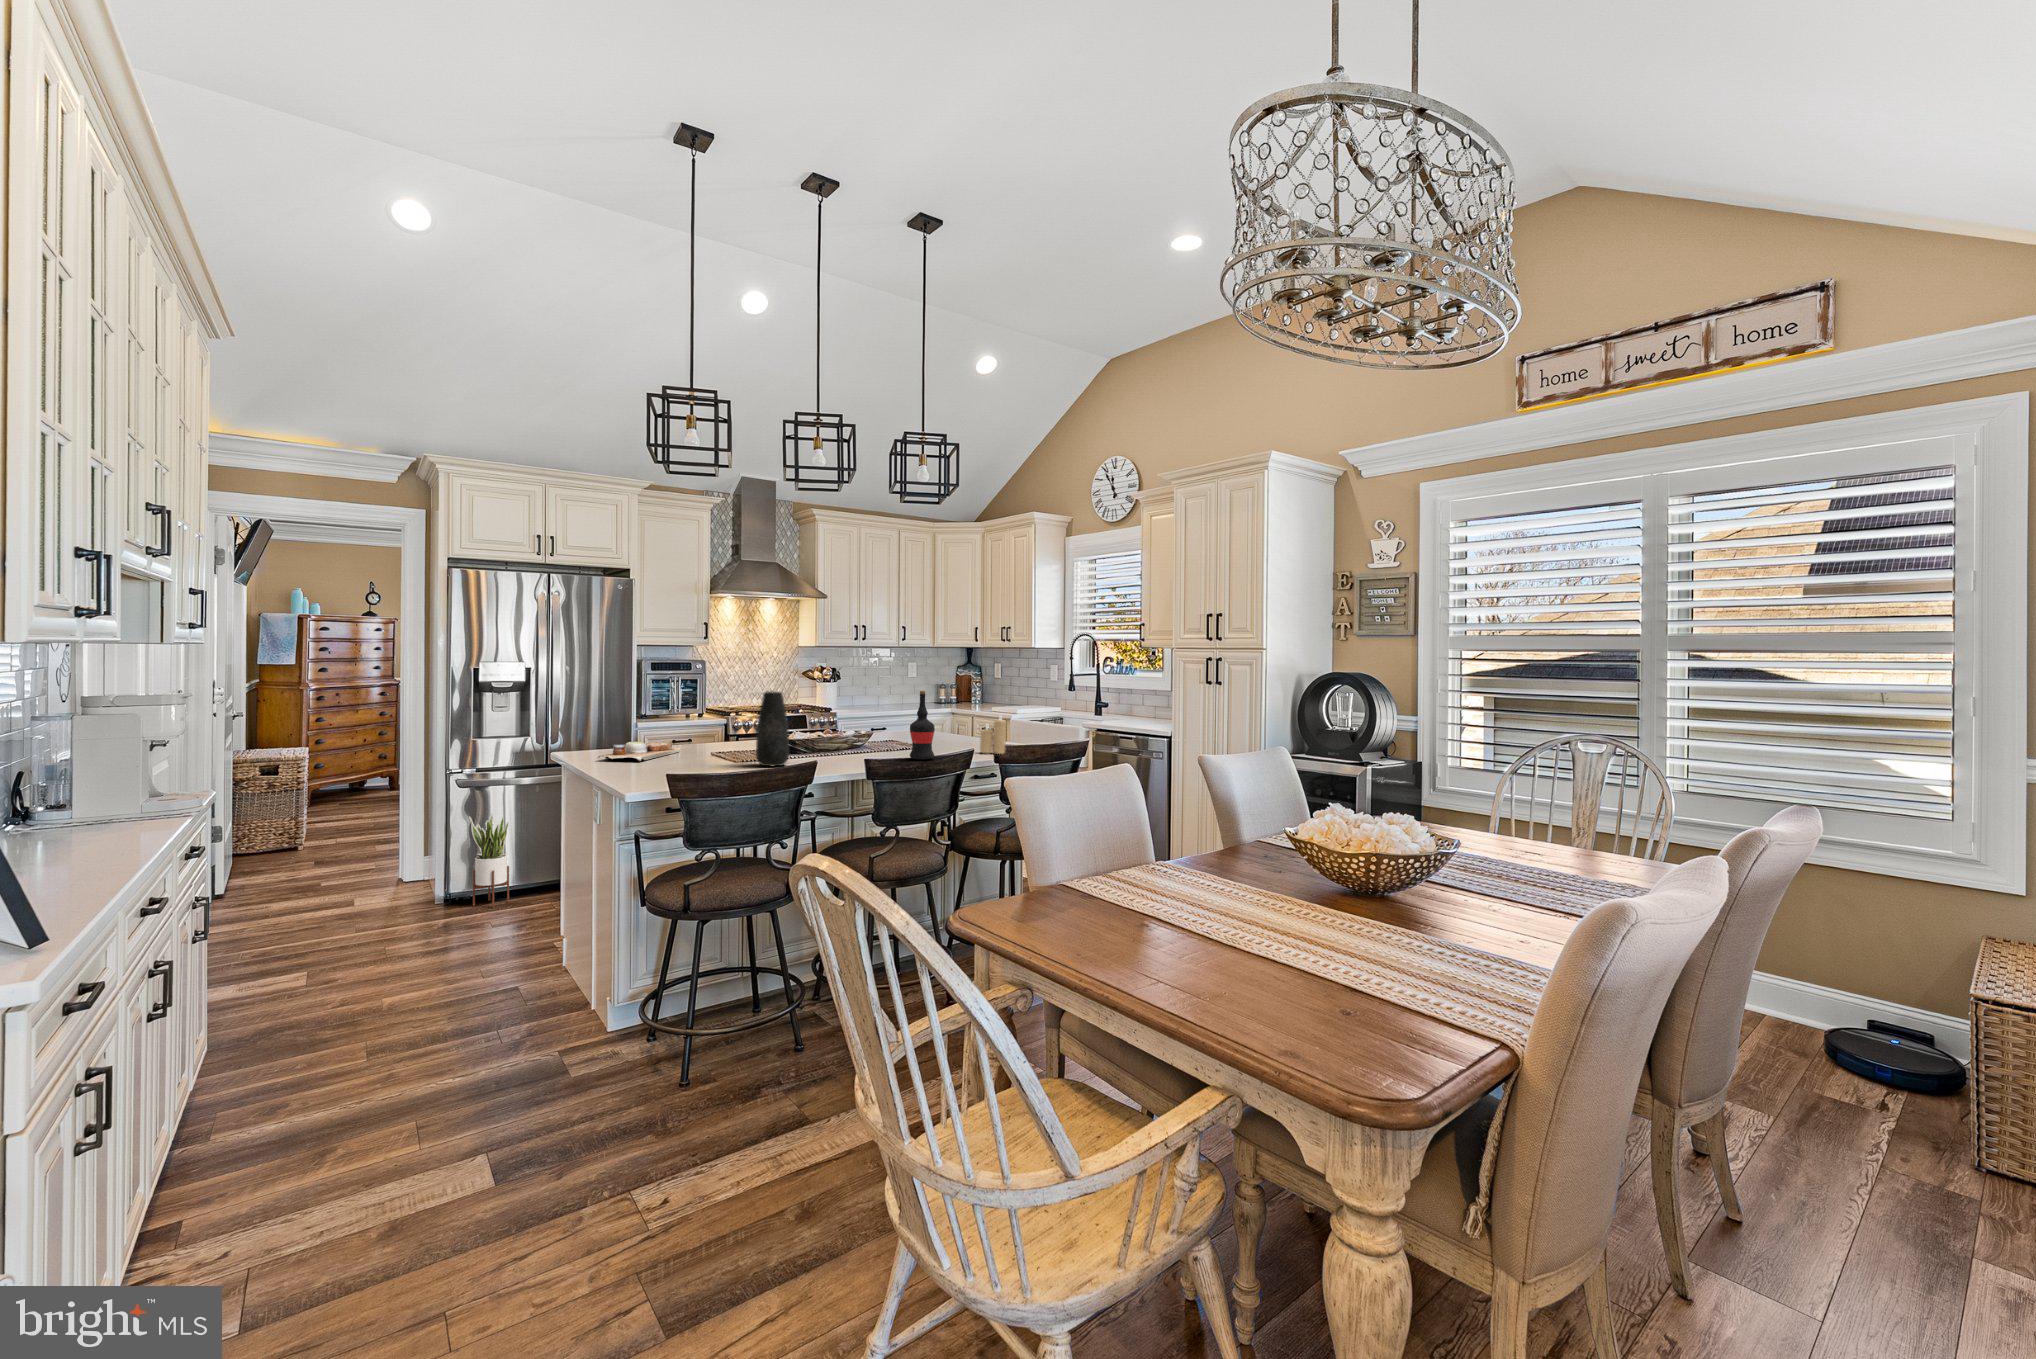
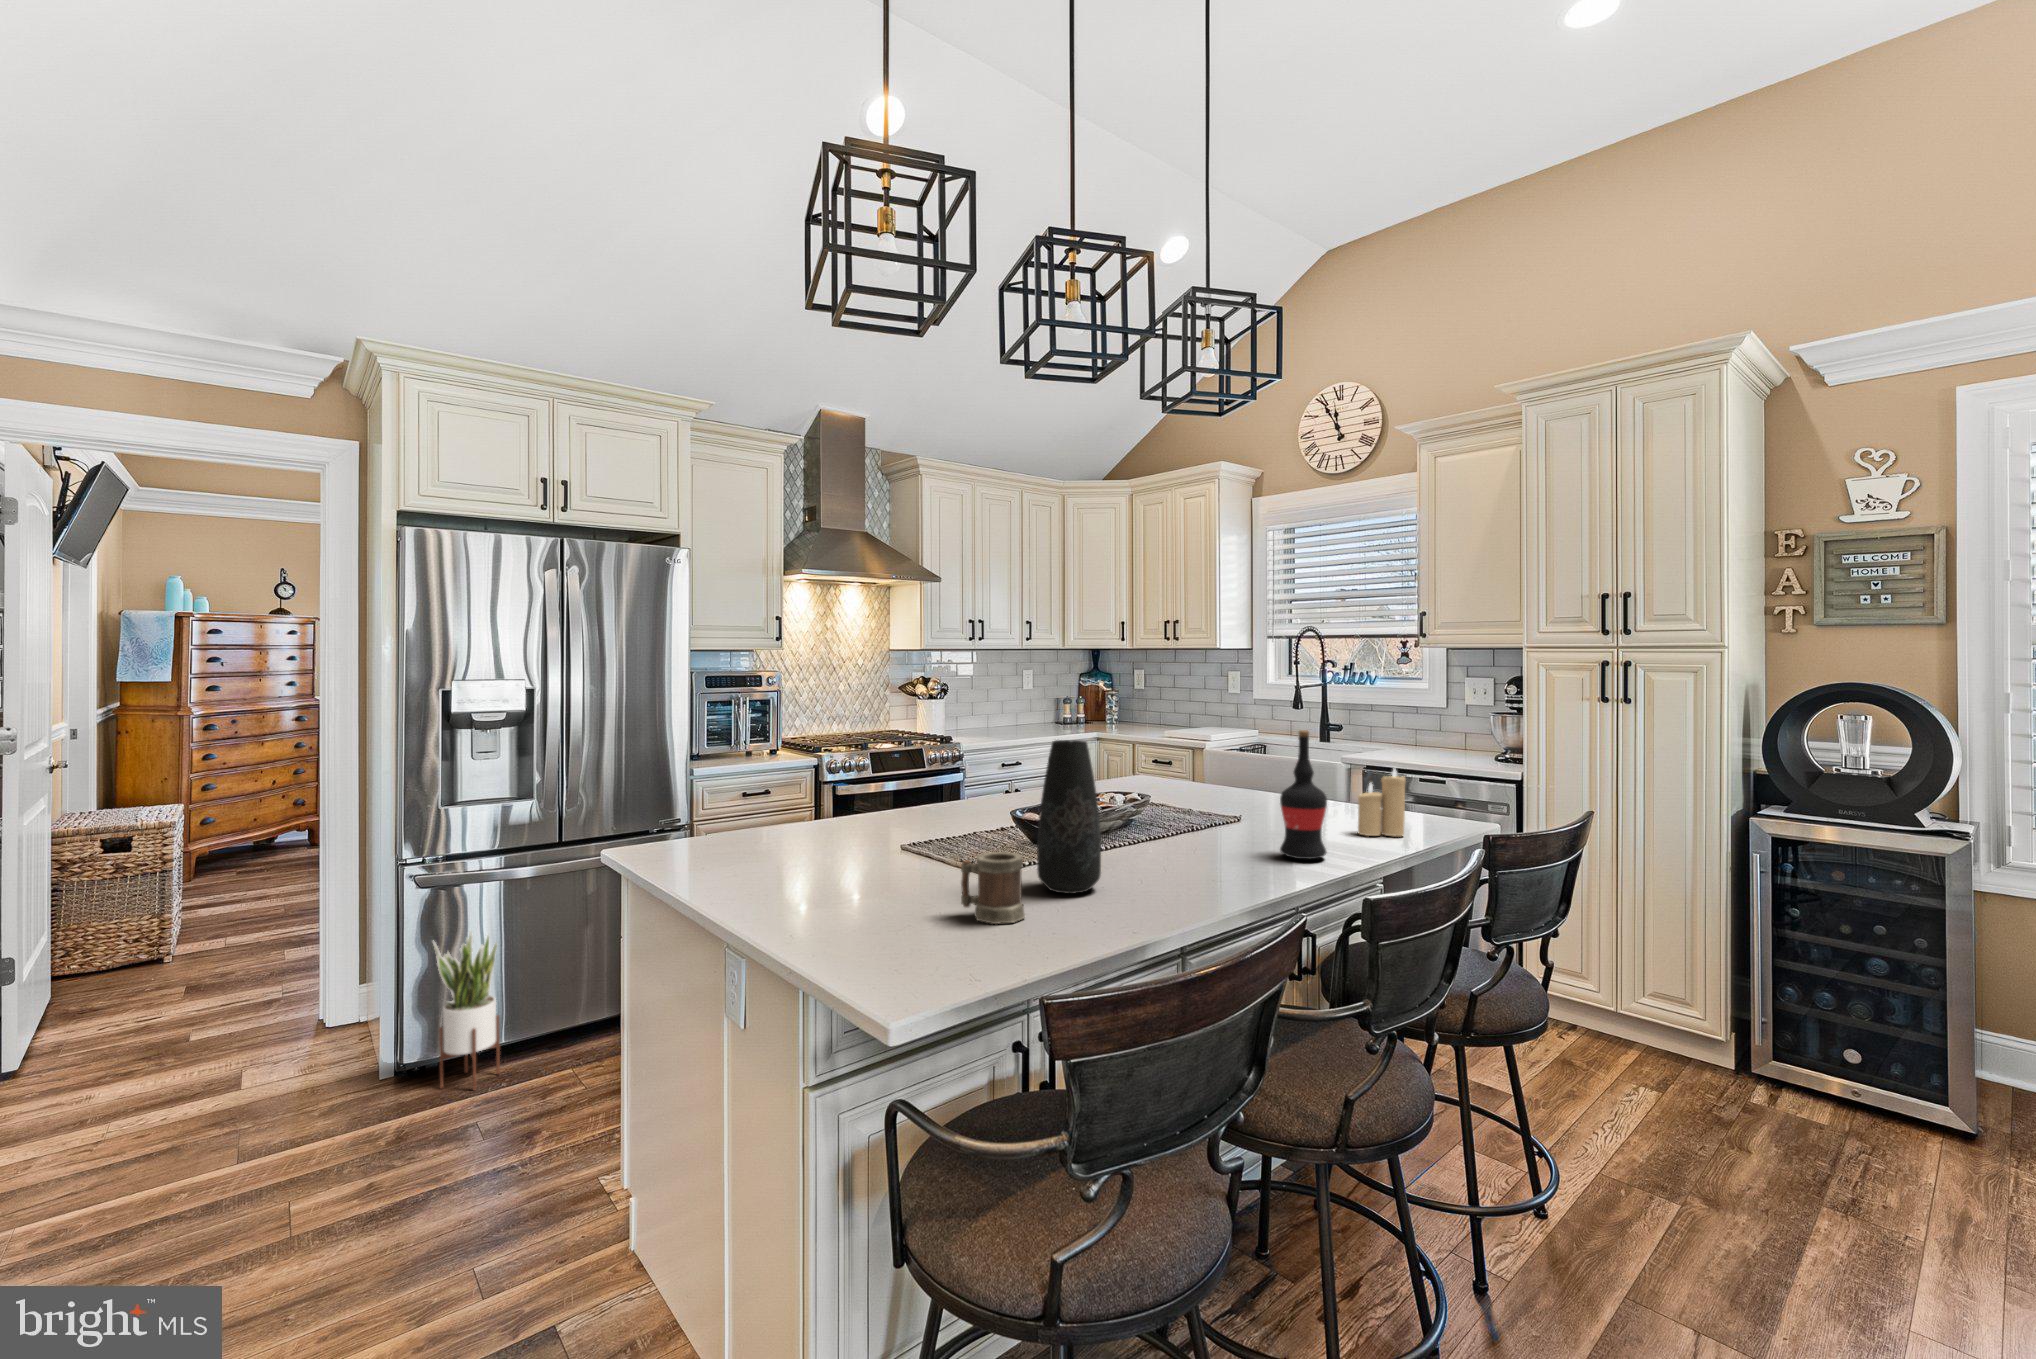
cutting board: present [598,742,681,761] -> none [710,828,837,884]
mug: none [704,742,734,773] -> present [961,852,1025,924]

